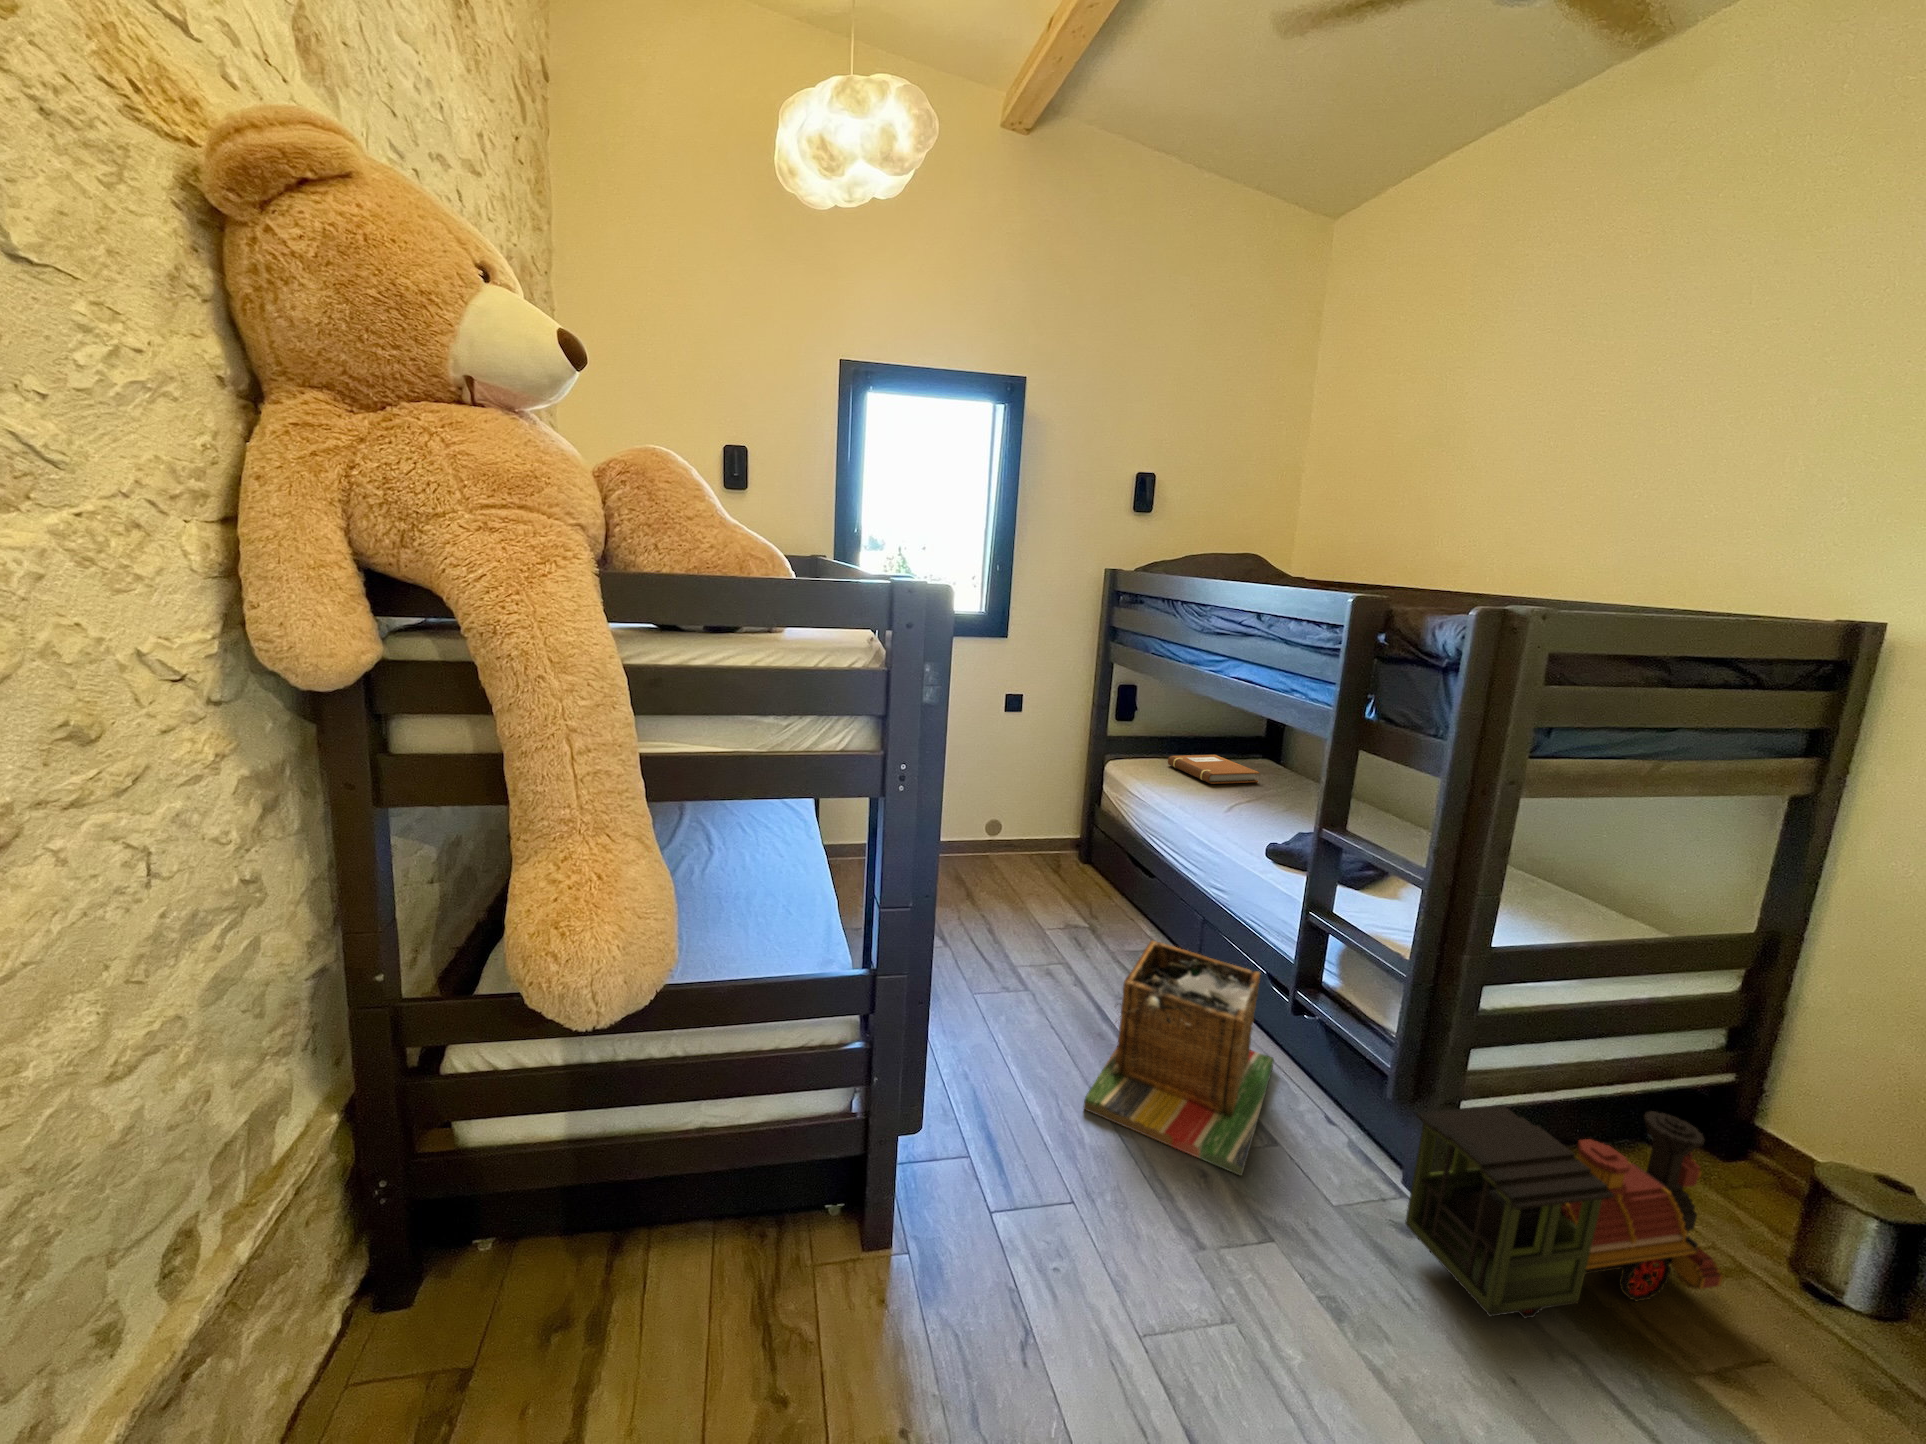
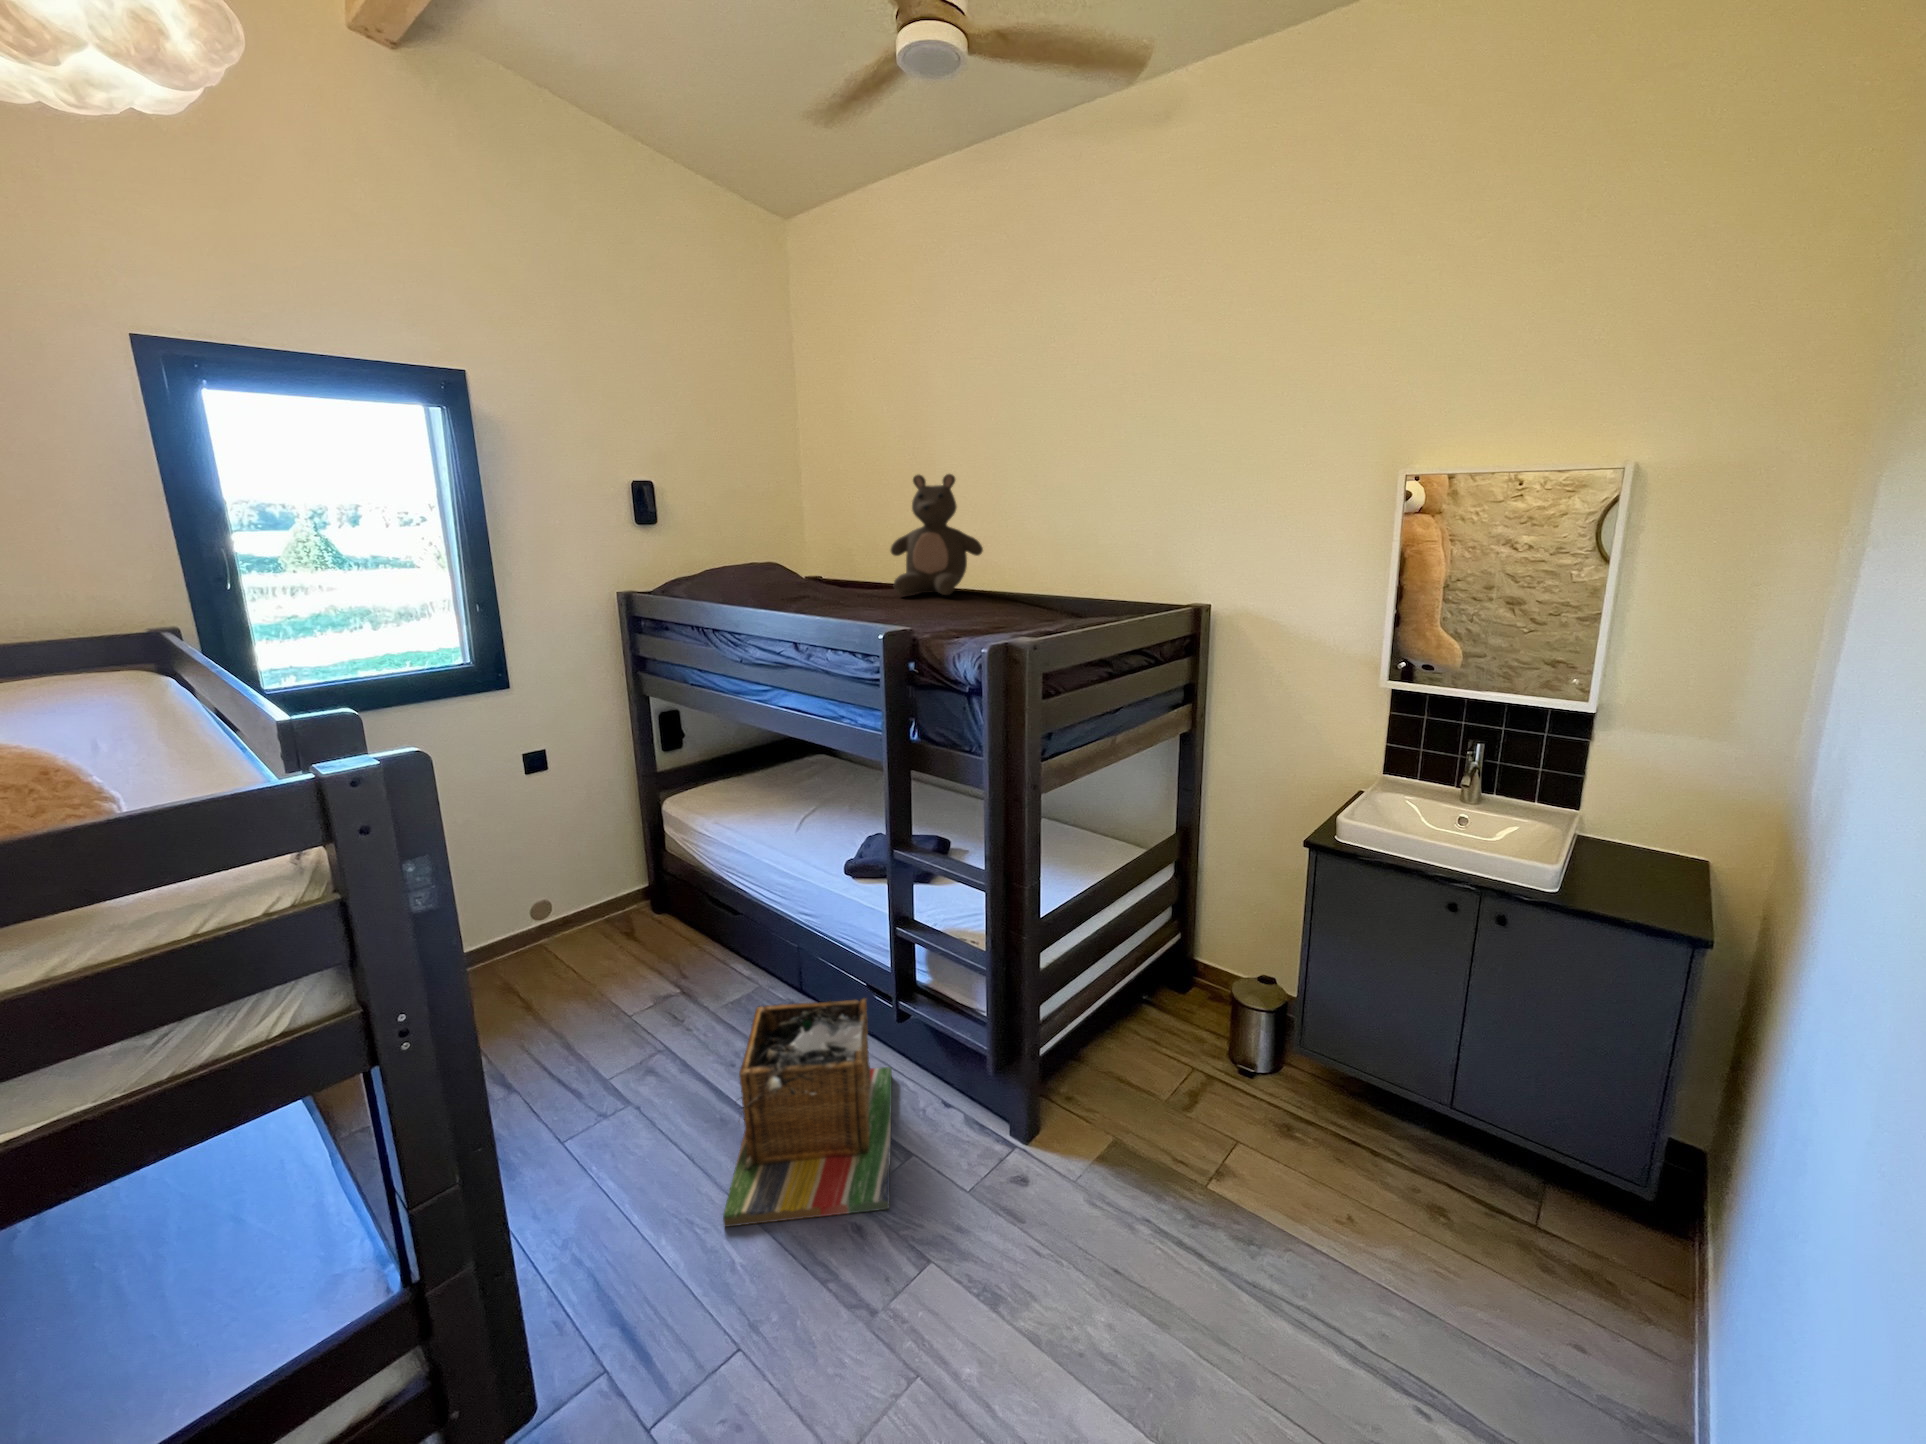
stuffed bear: none [1378,461,1503,592] -> present [891,474,983,595]
notebook: present [1168,755,1259,784] -> none [730,765,823,802]
toy train: present [1405,1105,1723,1318] -> none [1013,996,1202,1225]

